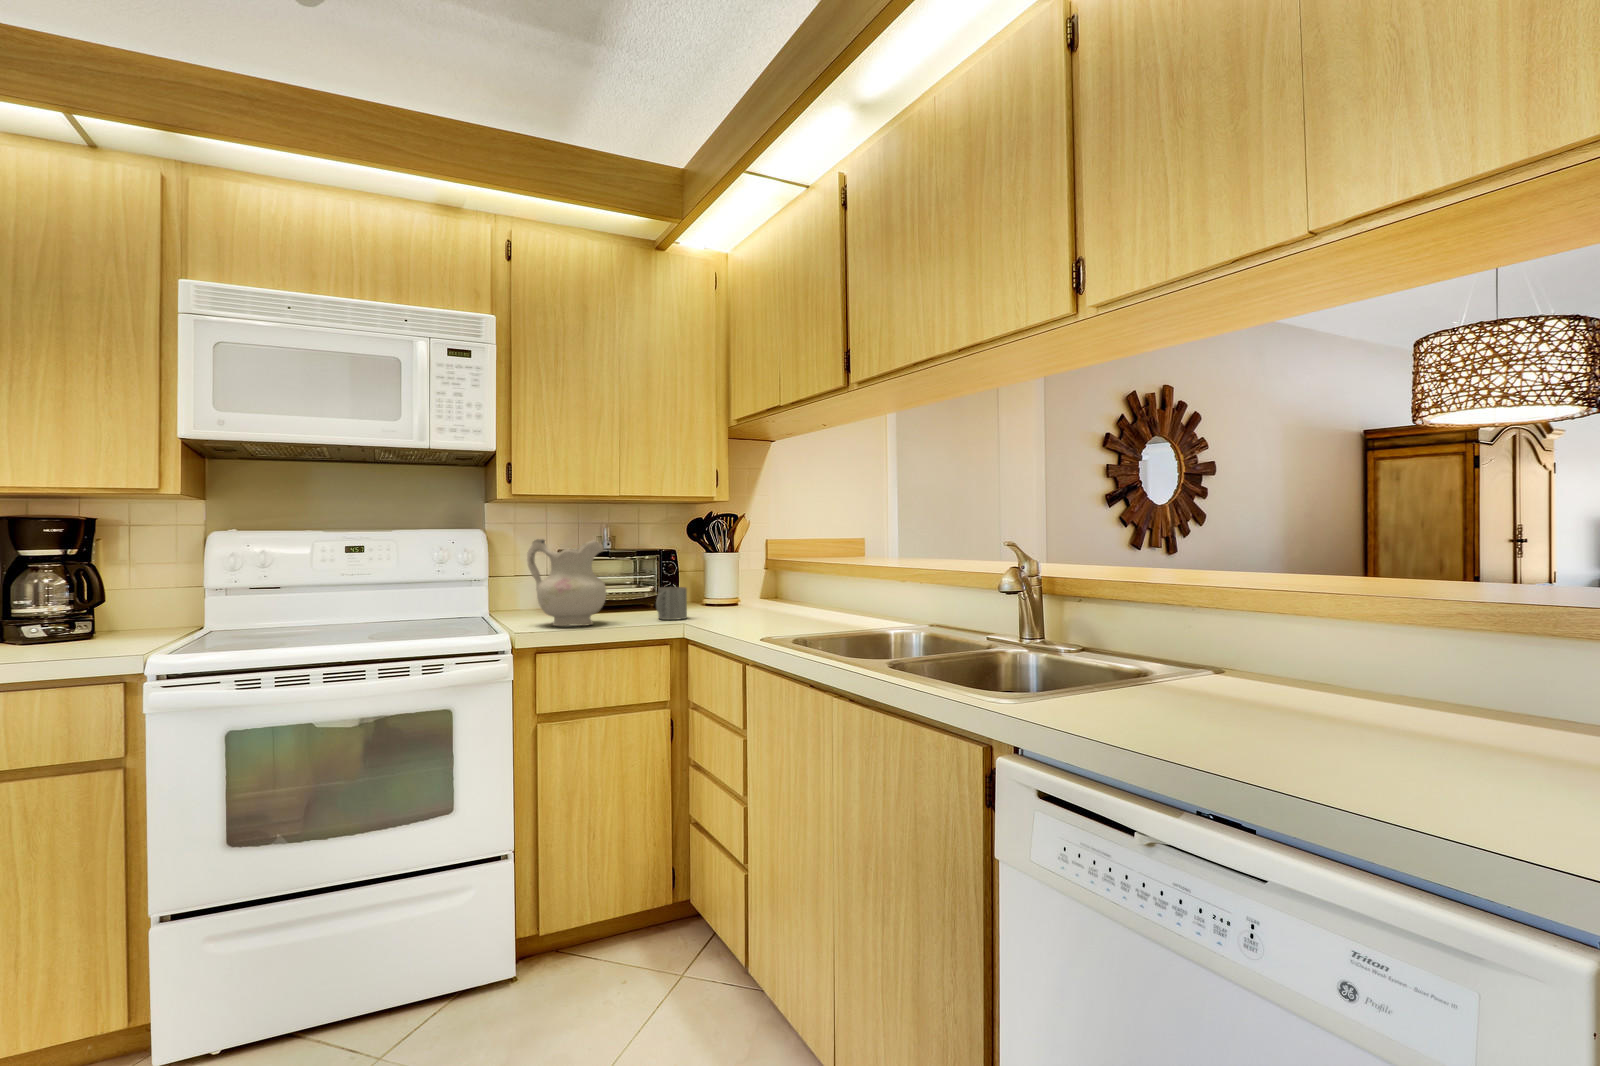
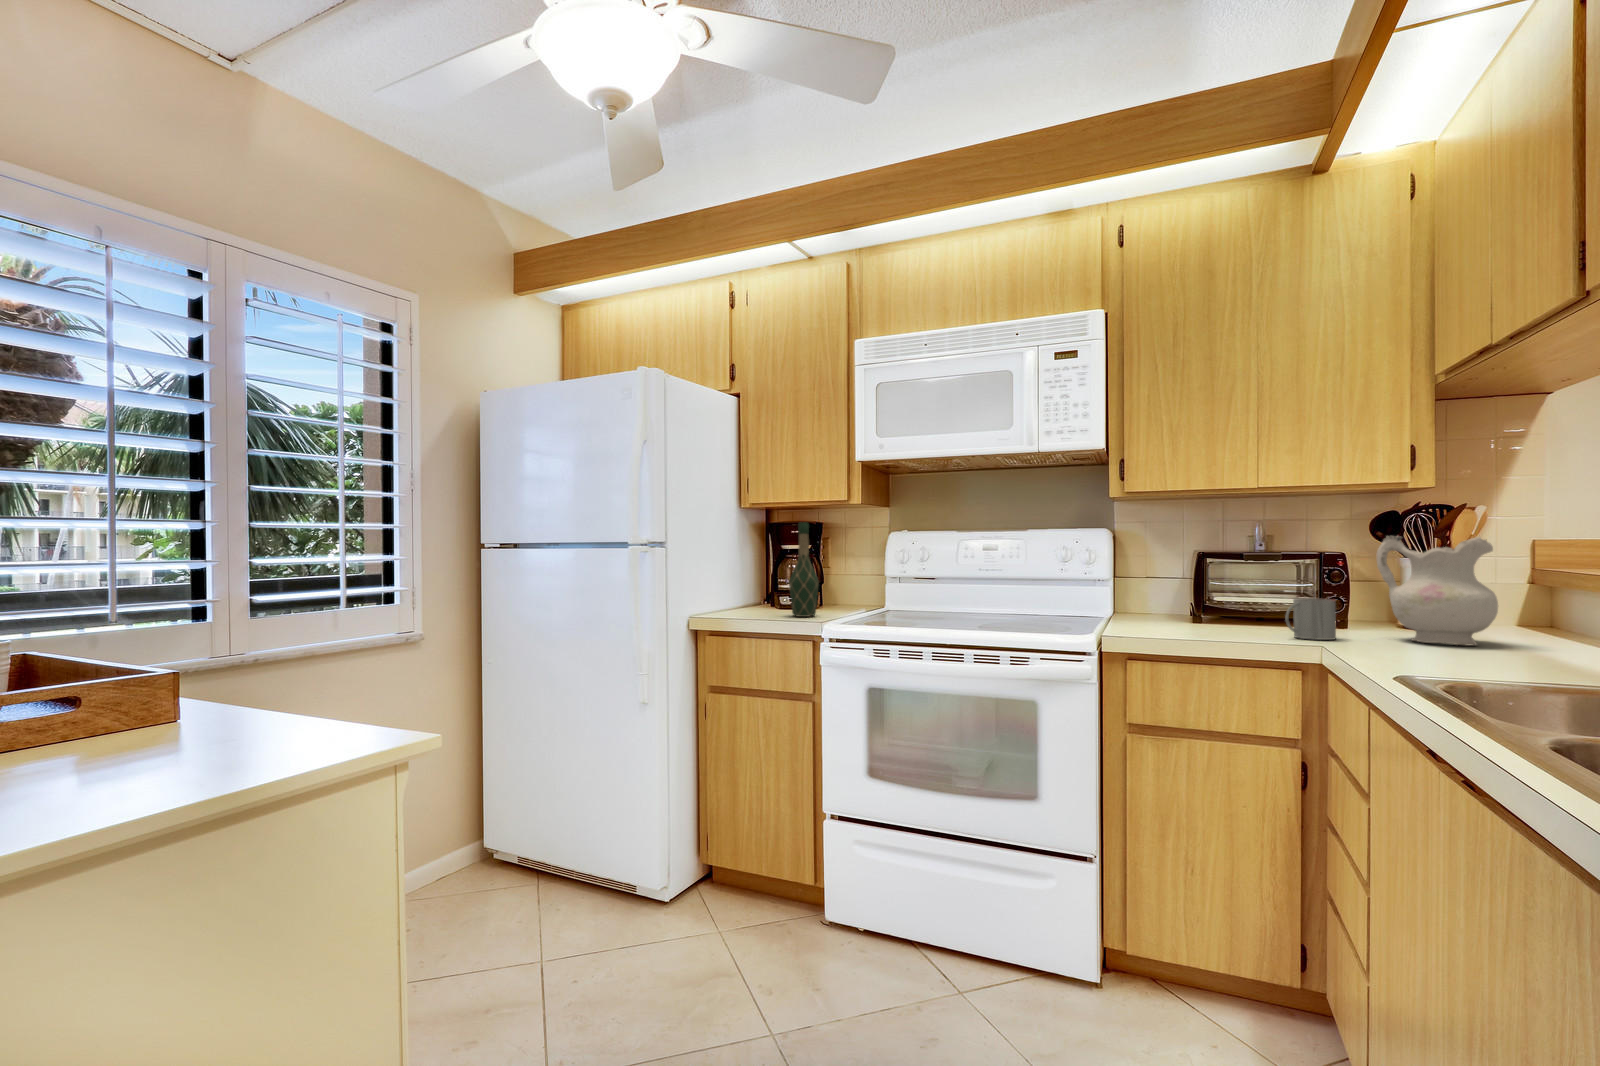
wine bottle: none [54,519,111,653] -> present [789,522,819,617]
ceramic pitcher: present [527,539,606,626] -> present [1377,536,1498,646]

